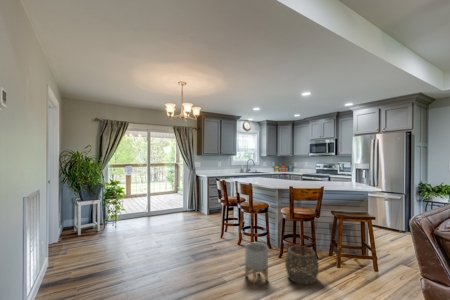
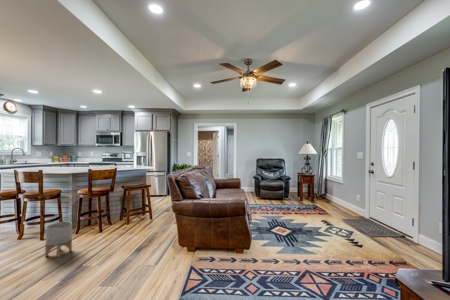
woven basket: present [285,246,319,284] -> none [87,215,116,243]

